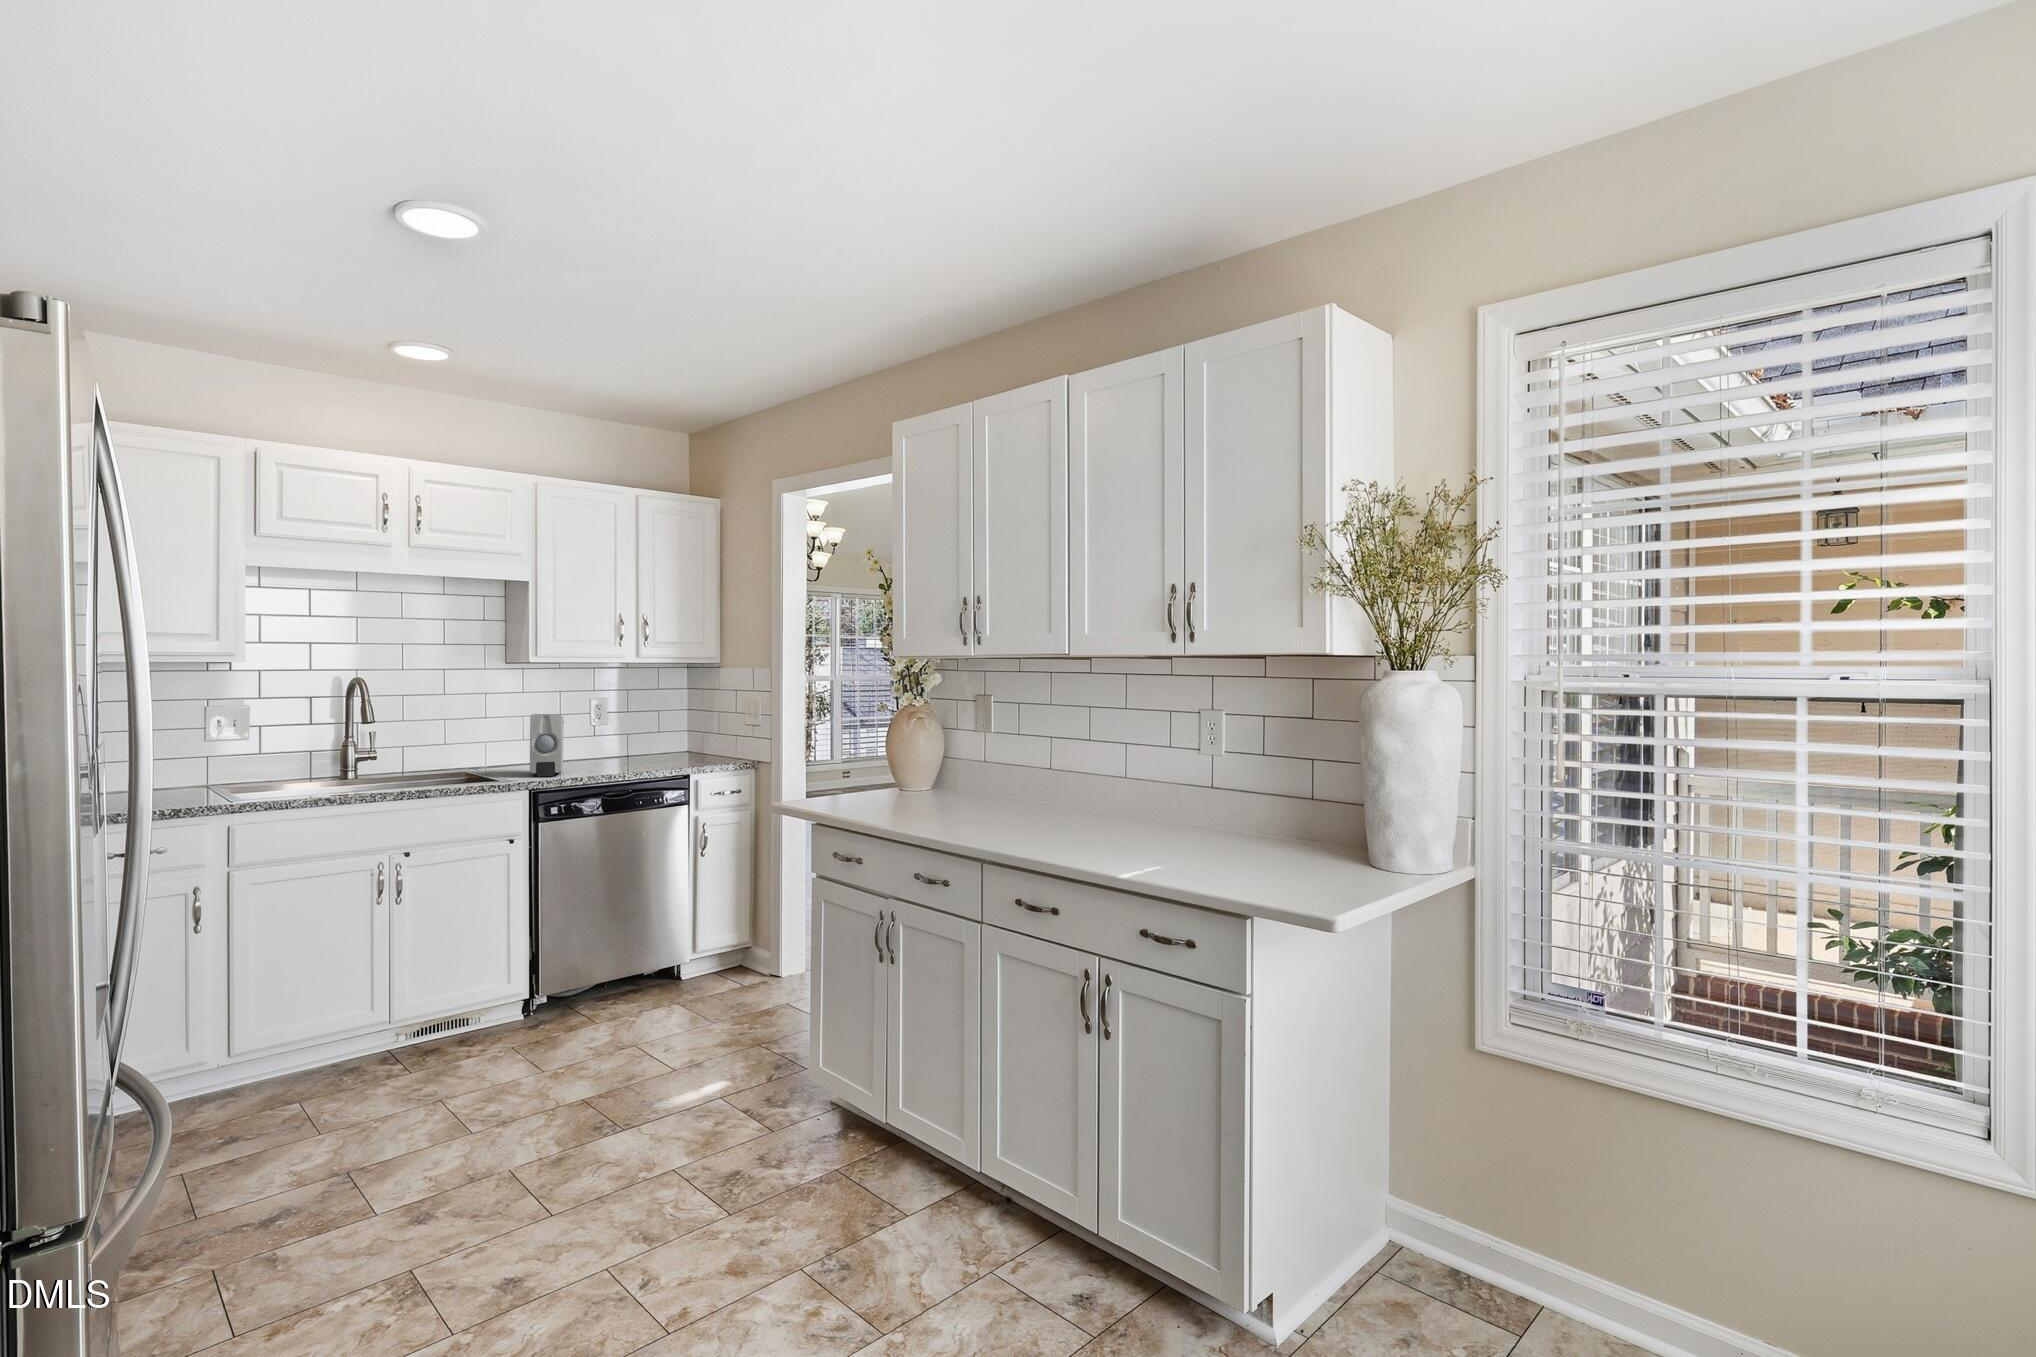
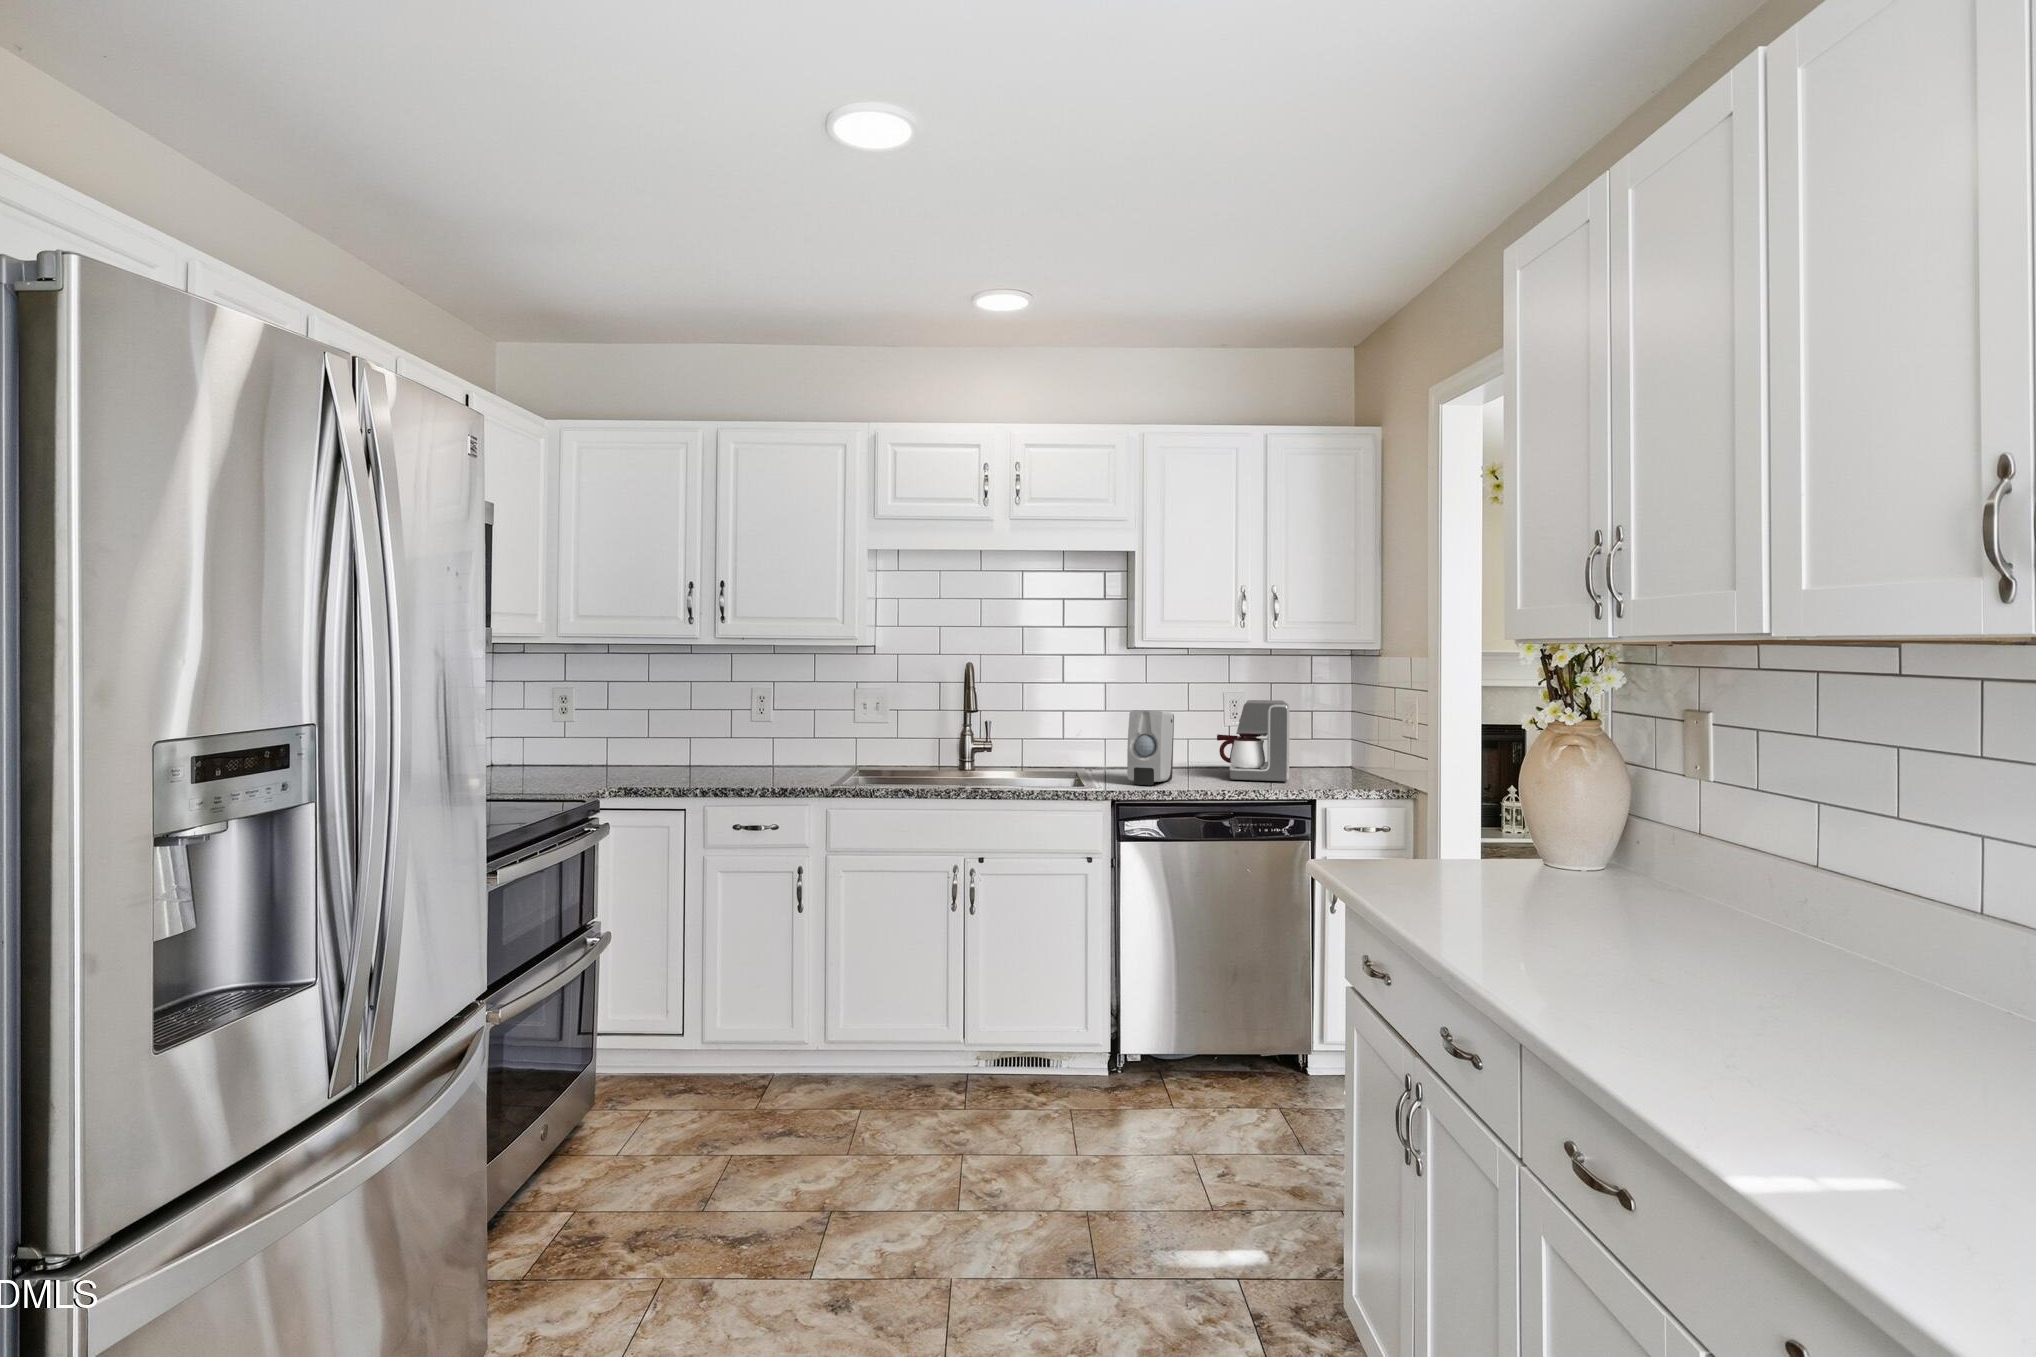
coffee maker: none [591,704,659,768] -> present [1217,700,1290,781]

